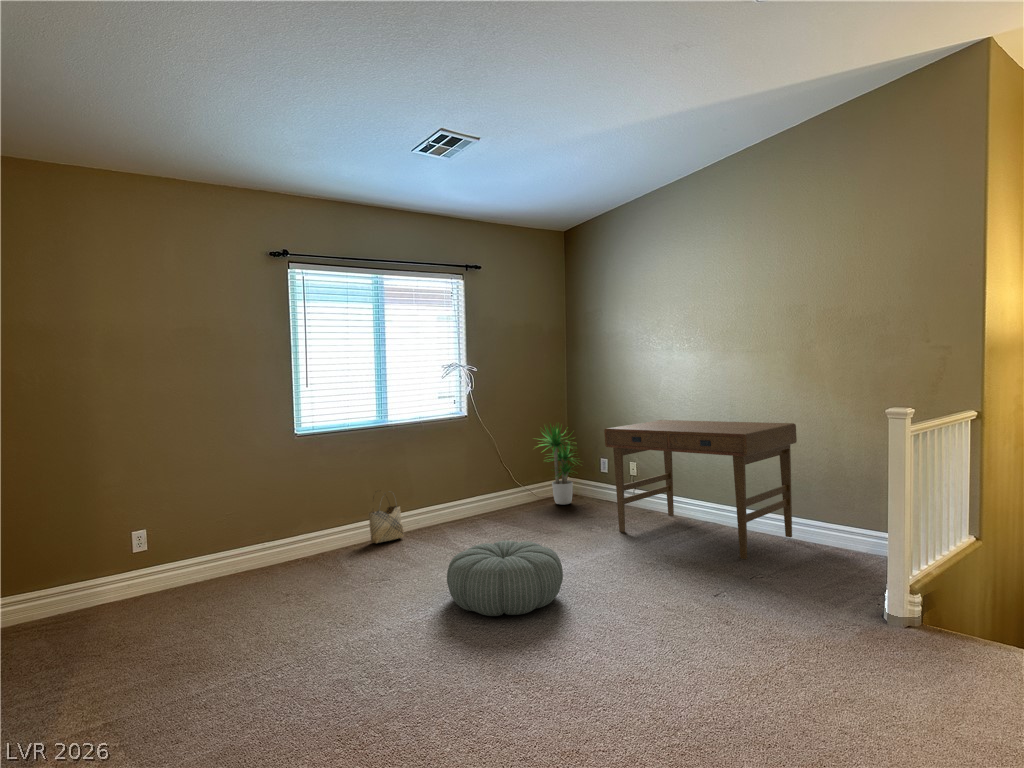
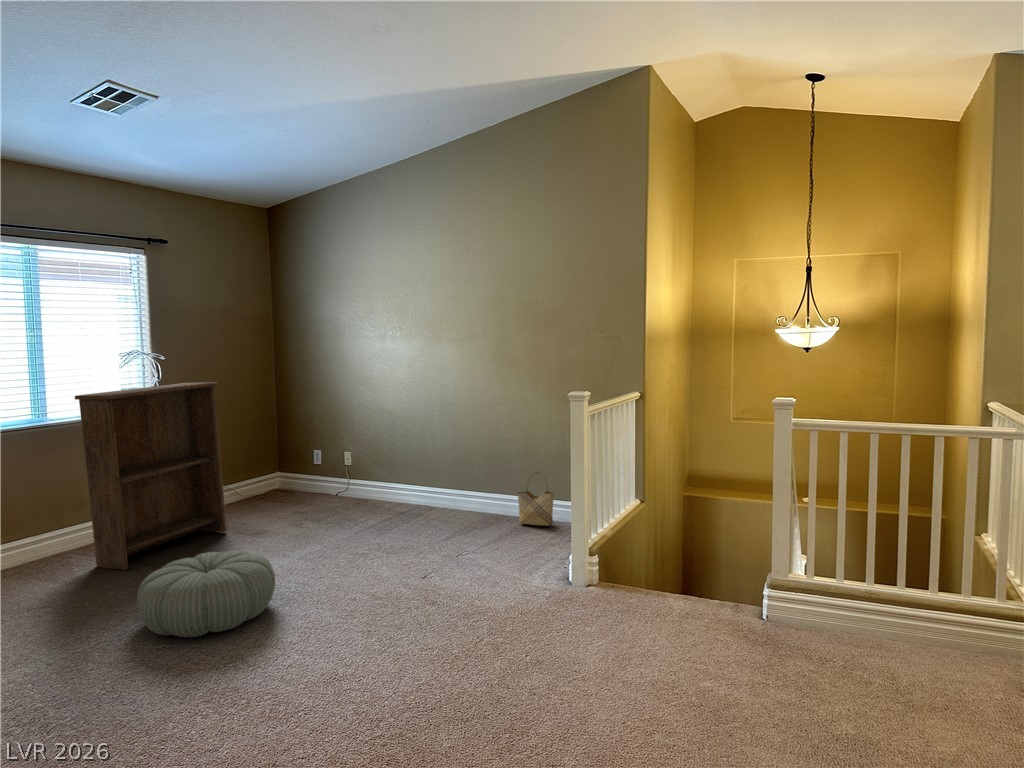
bookshelf: none [408,391,522,549] -> present [75,382,227,570]
desk: present [604,420,797,559] -> none [319,408,504,541]
potted plant: present [537,424,578,505] -> none [236,412,299,503]
woven basket: present [368,505,404,543] -> present [517,473,554,526]

